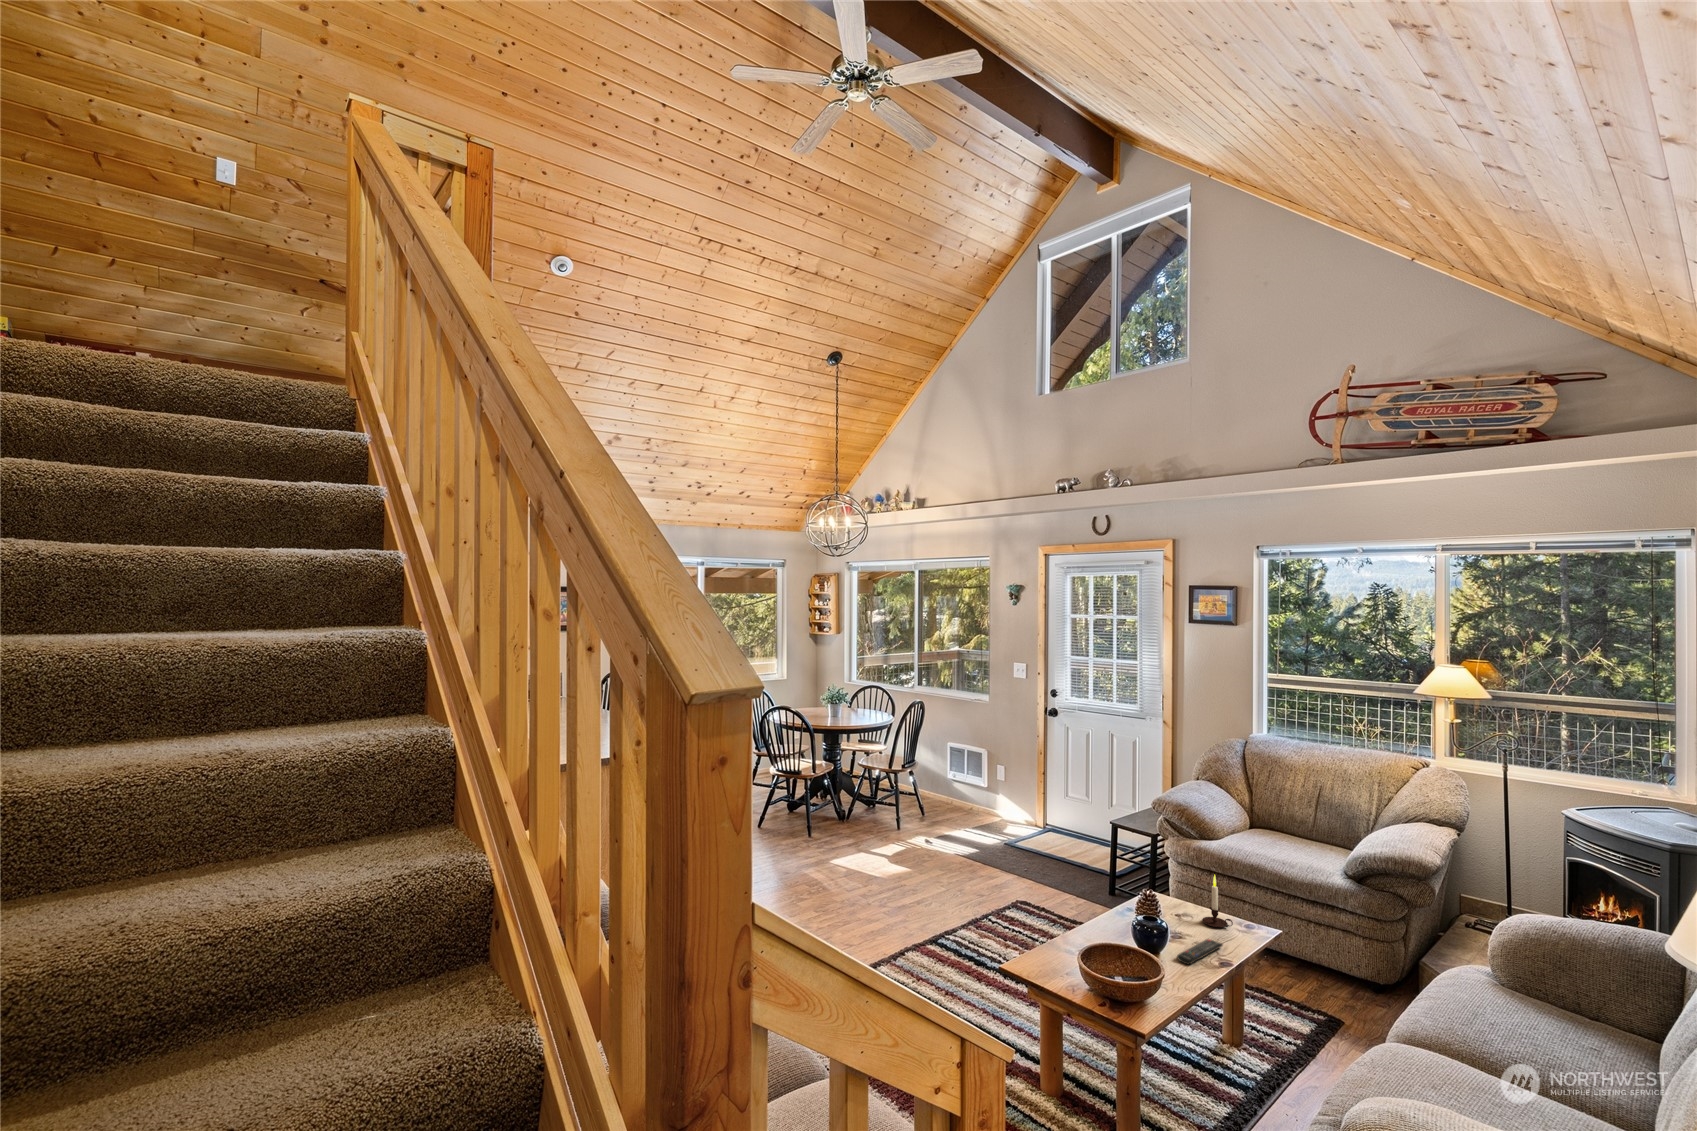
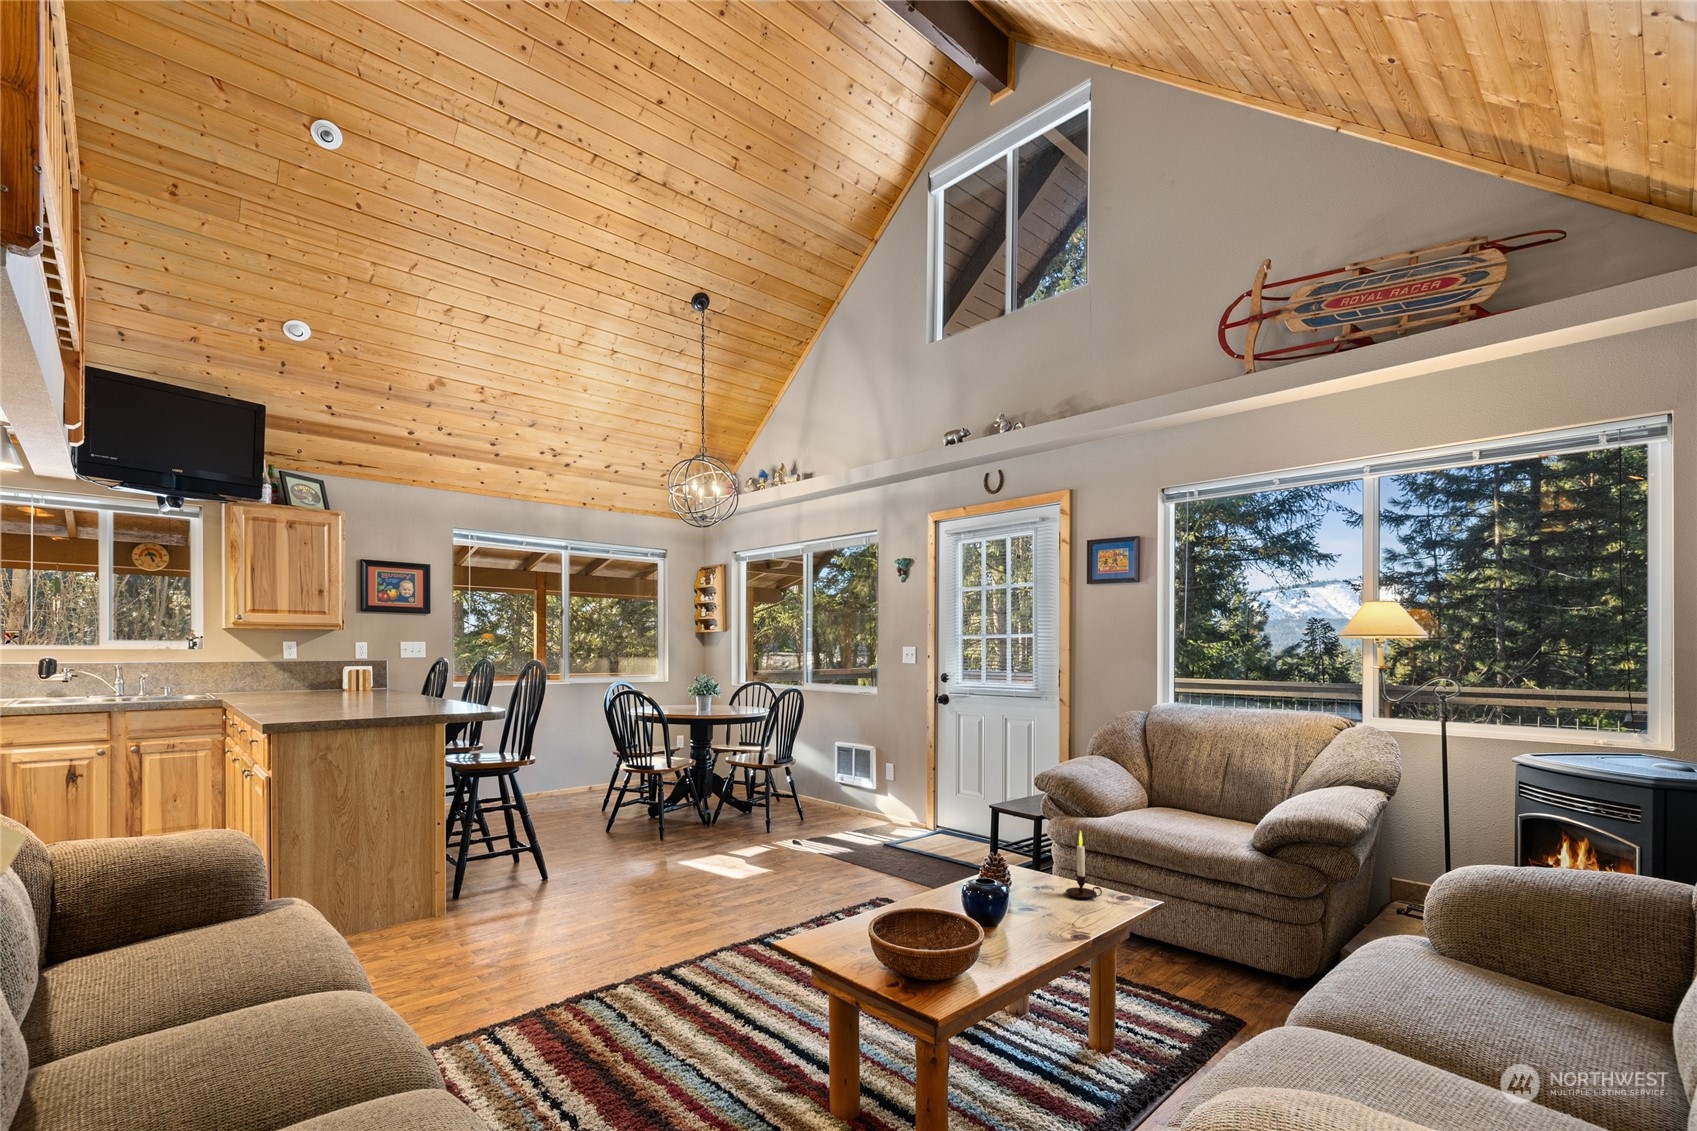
remote control: present [1177,939,1223,964] -> none [1018,908,1083,936]

